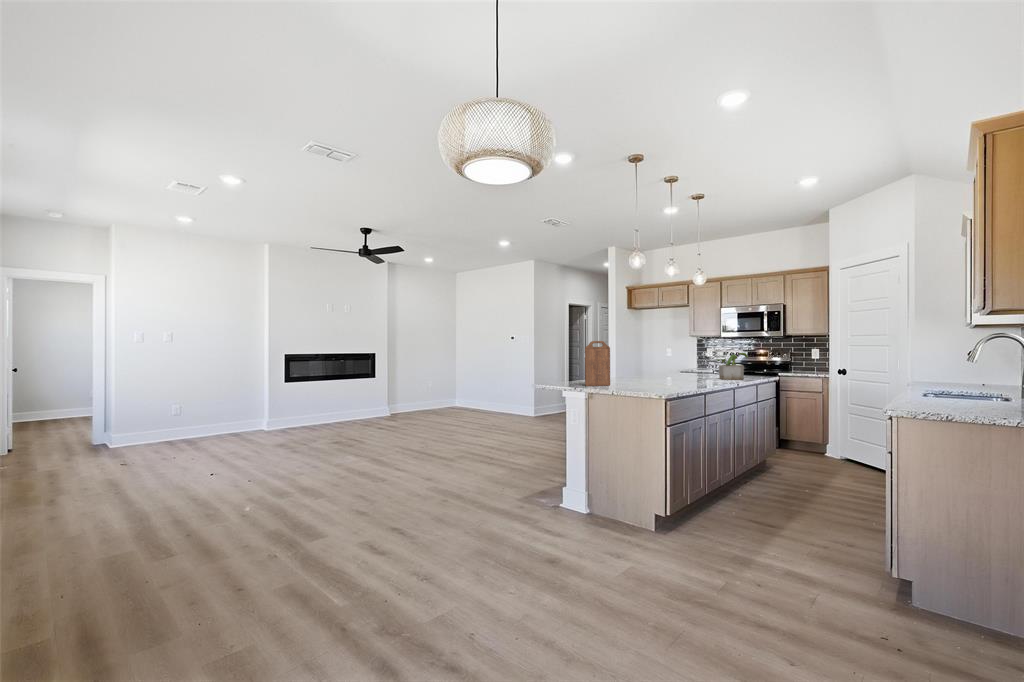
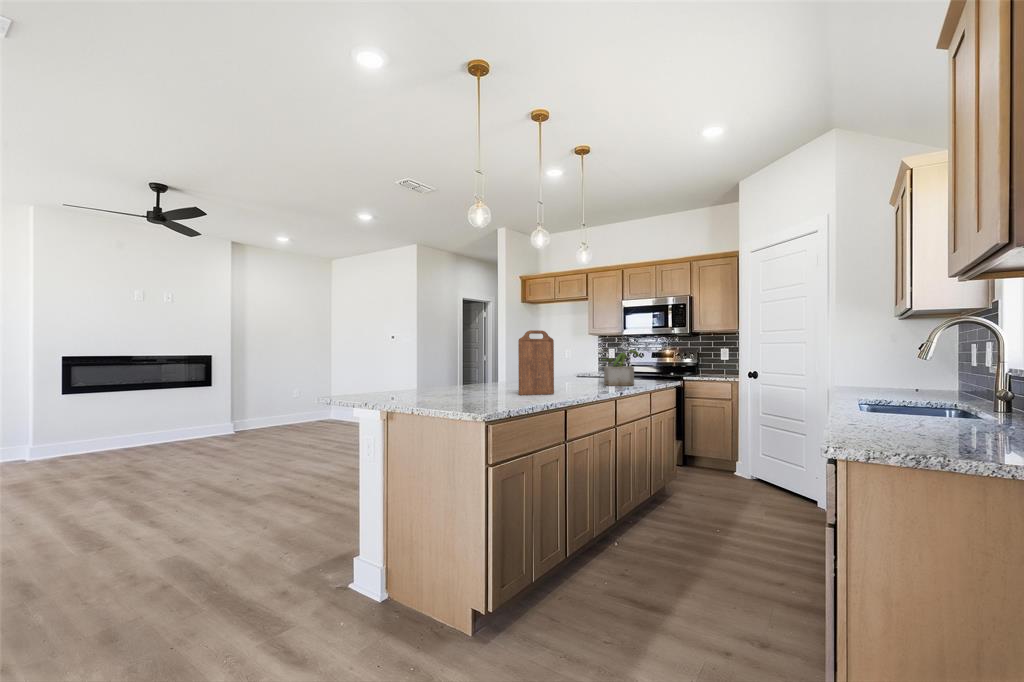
cutting board: present [585,341,610,386] -> present [518,330,554,395]

